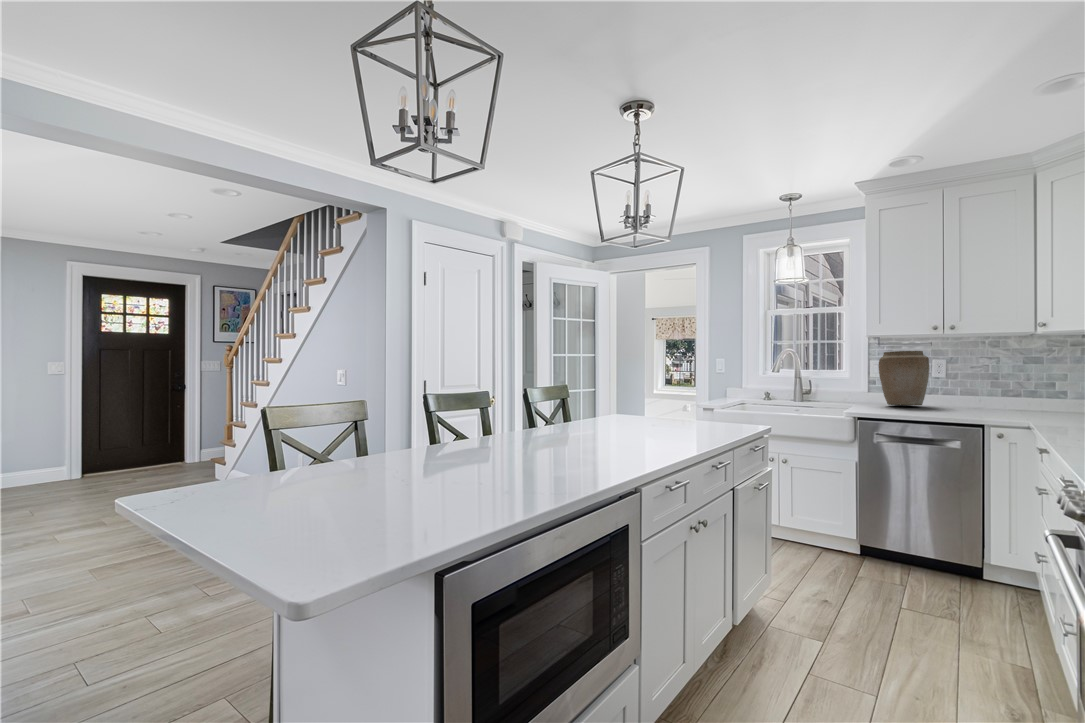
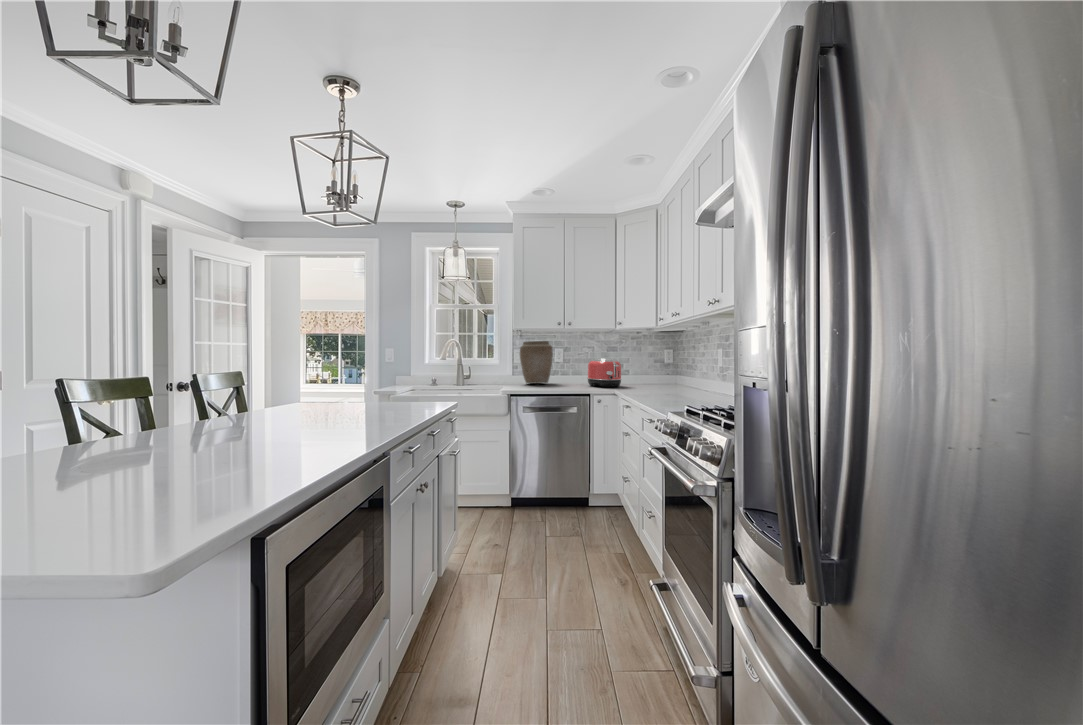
toaster: none [986,374,1049,416] -> present [587,358,622,387]

